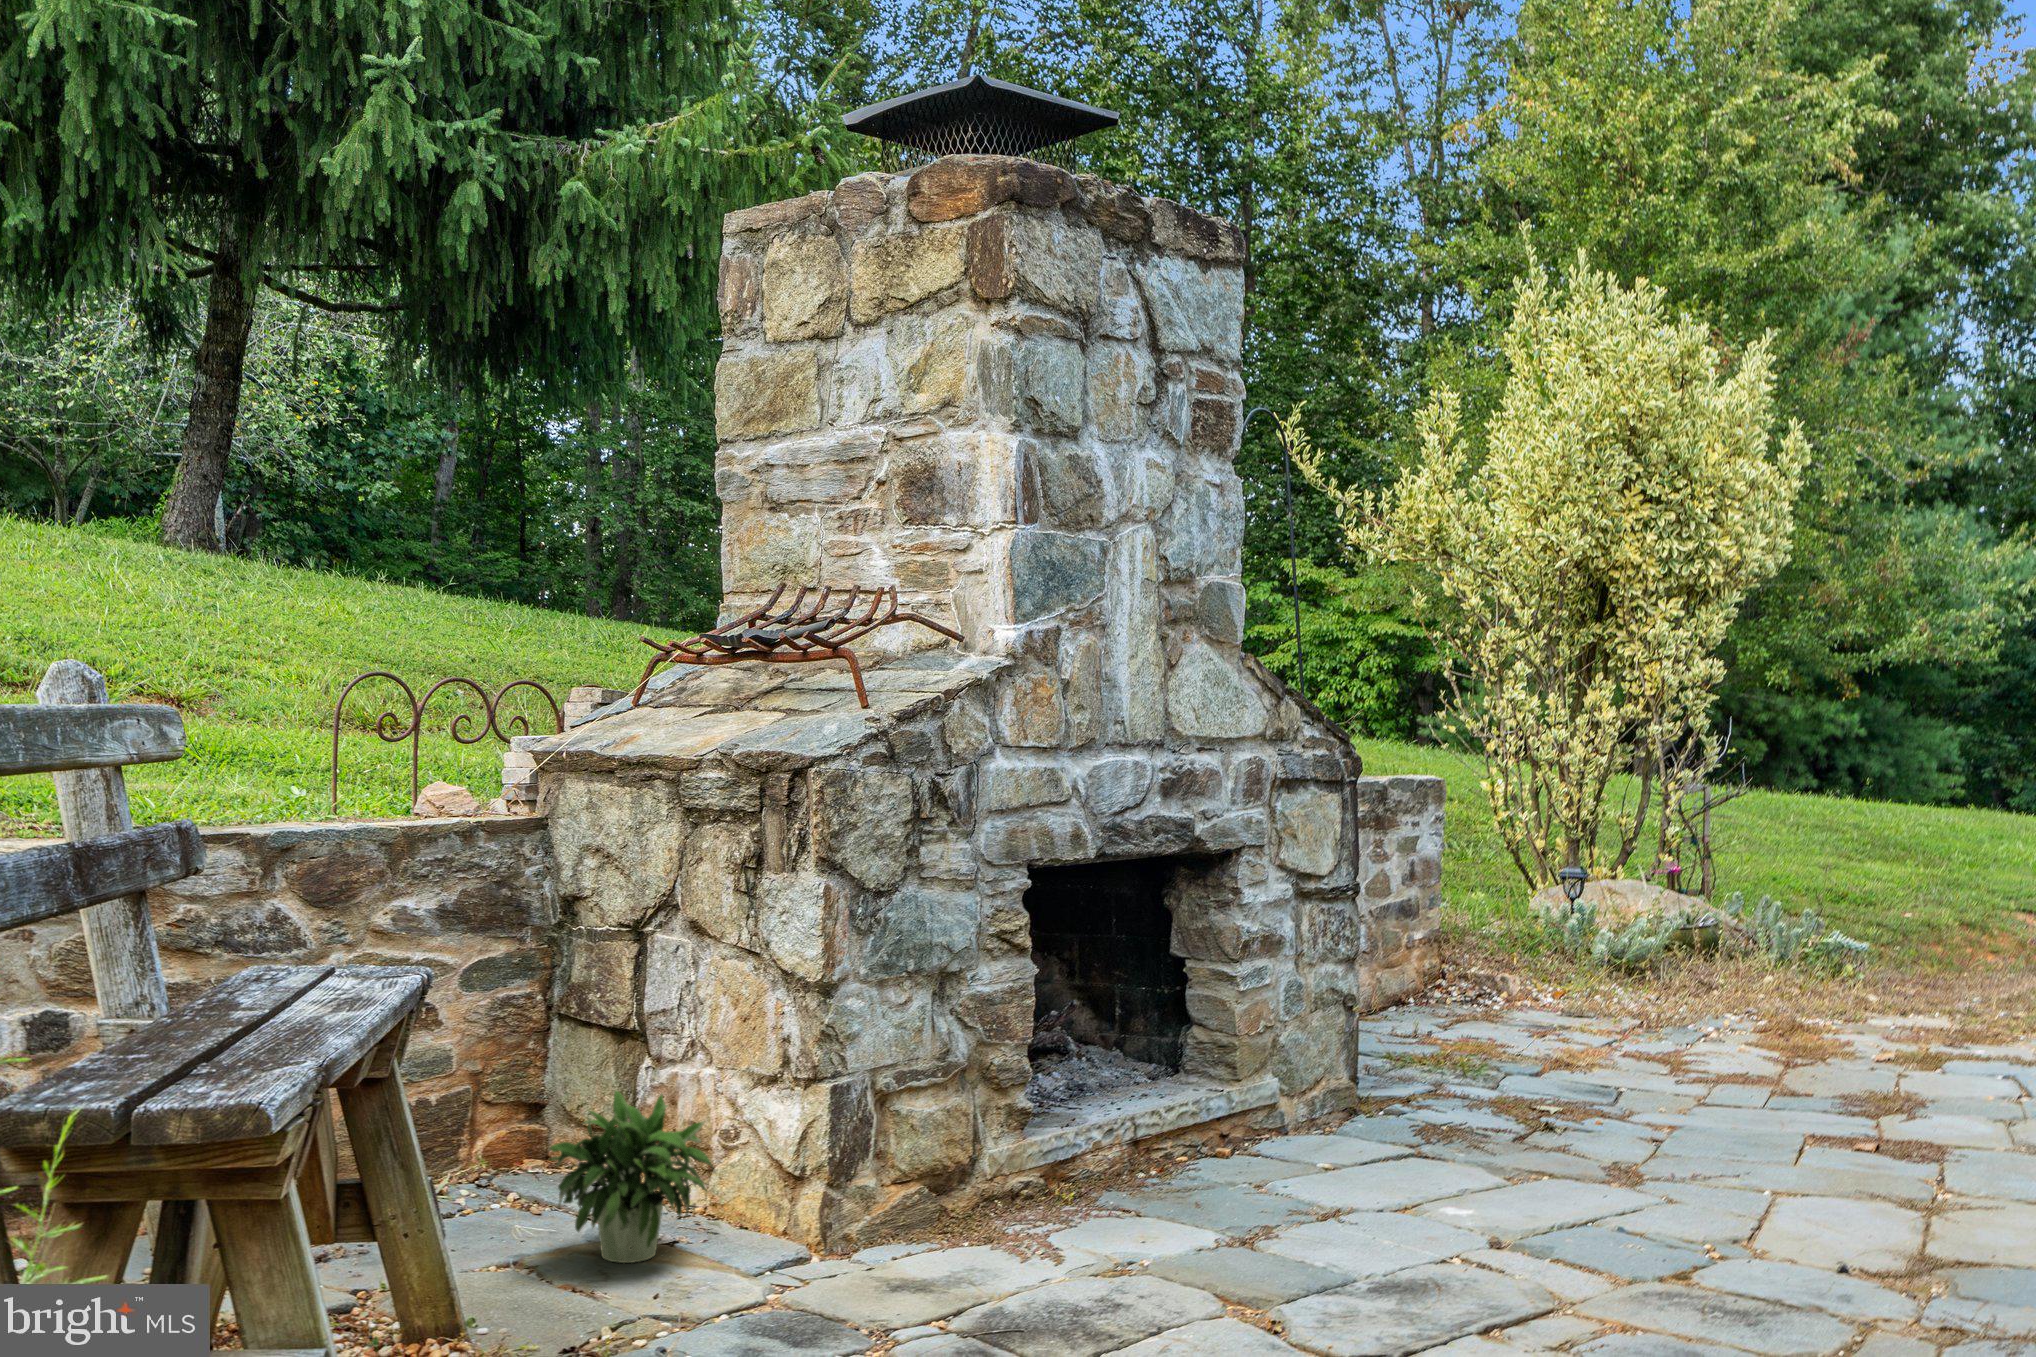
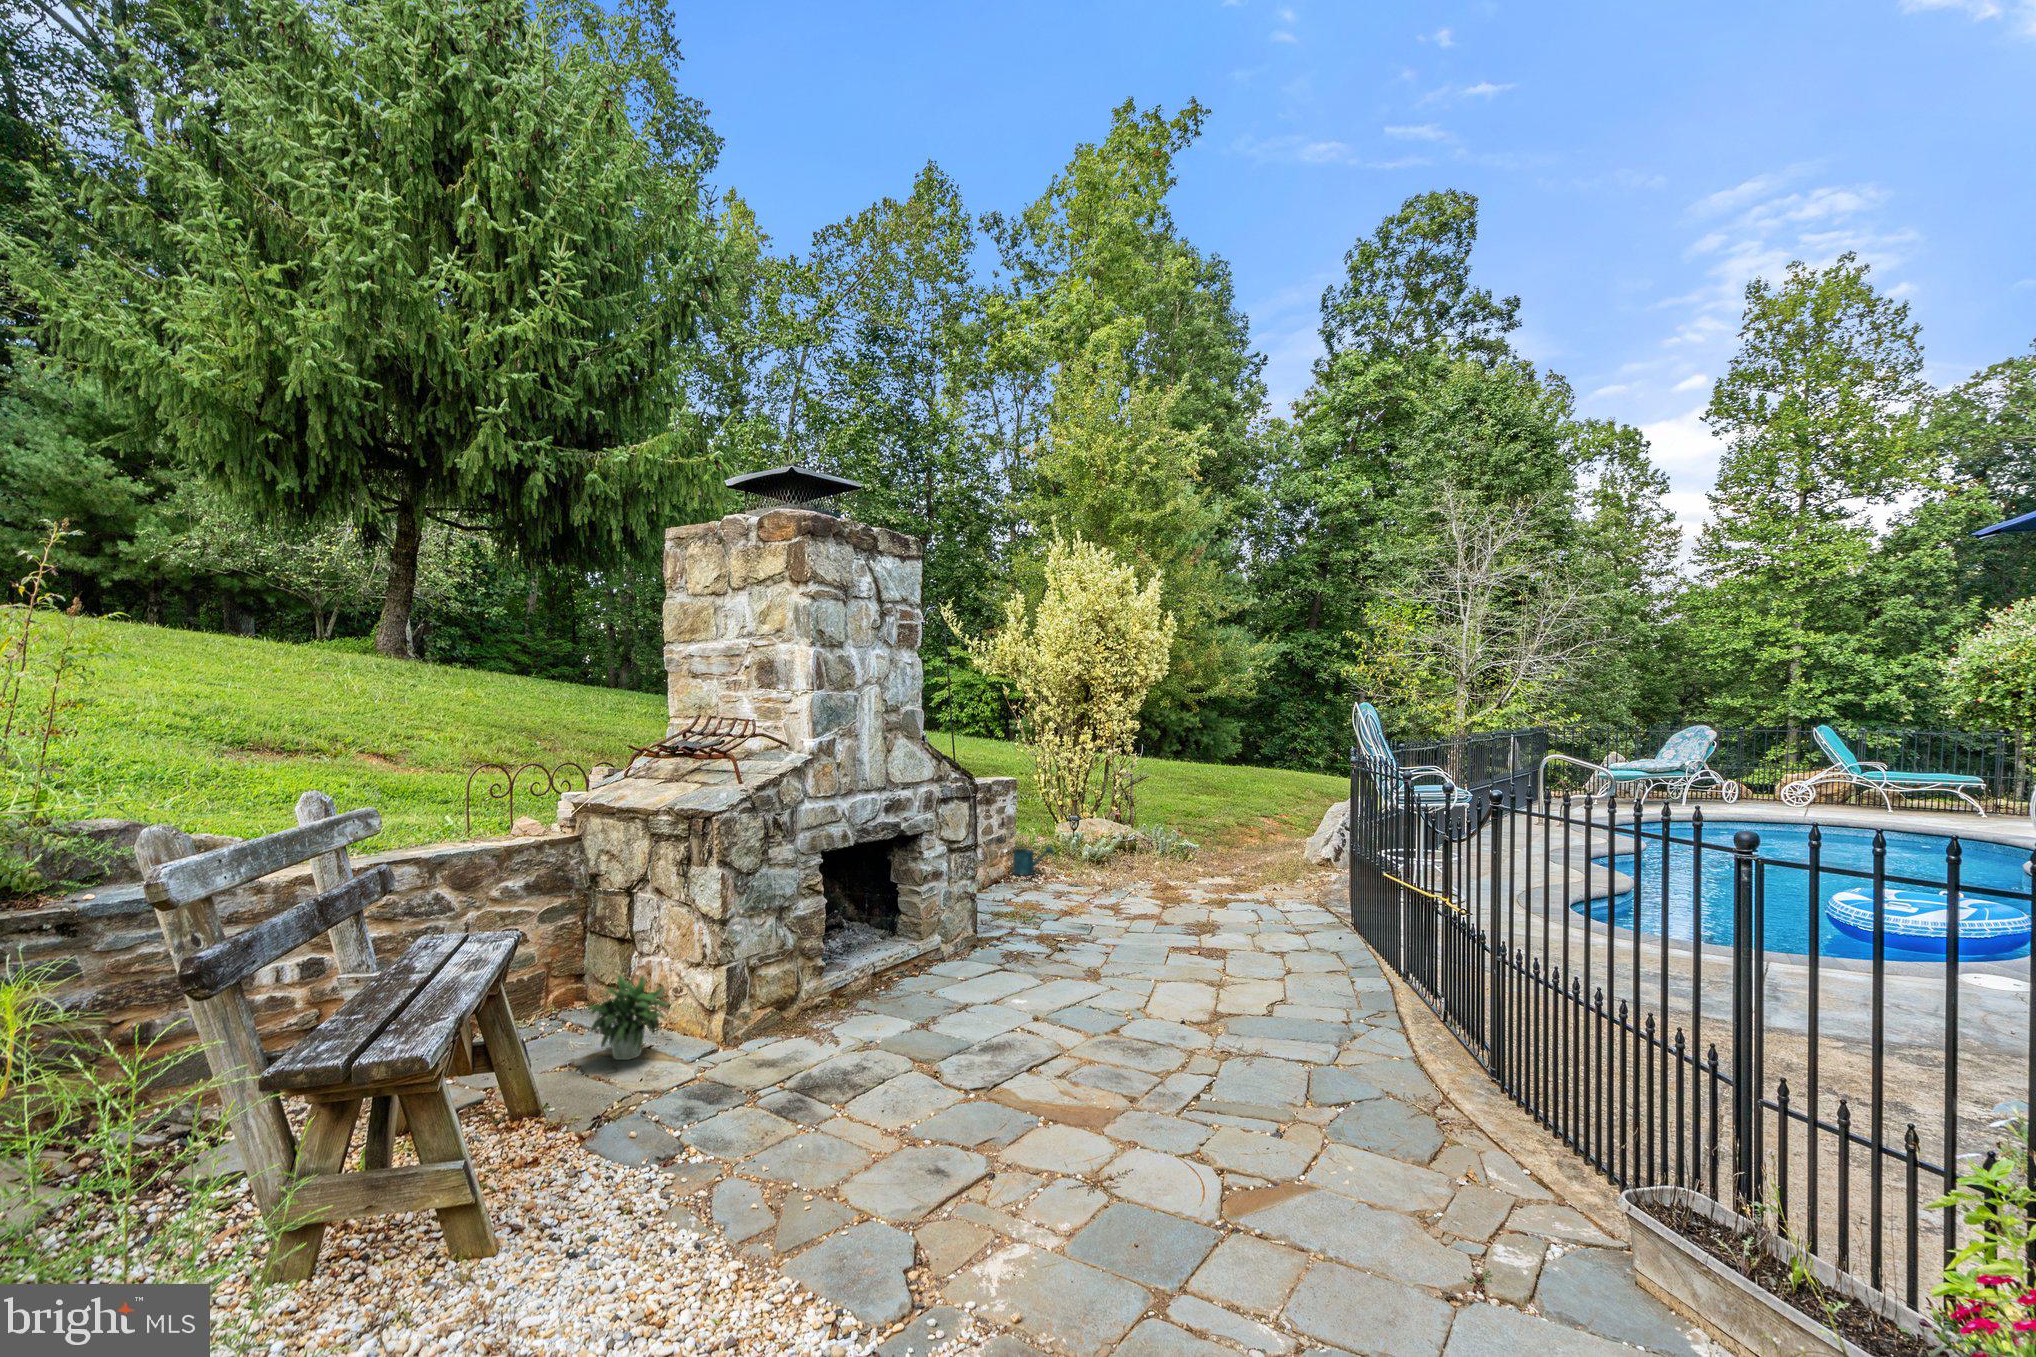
watering can: none [1419,916,1523,985] -> present [1012,843,1053,876]

